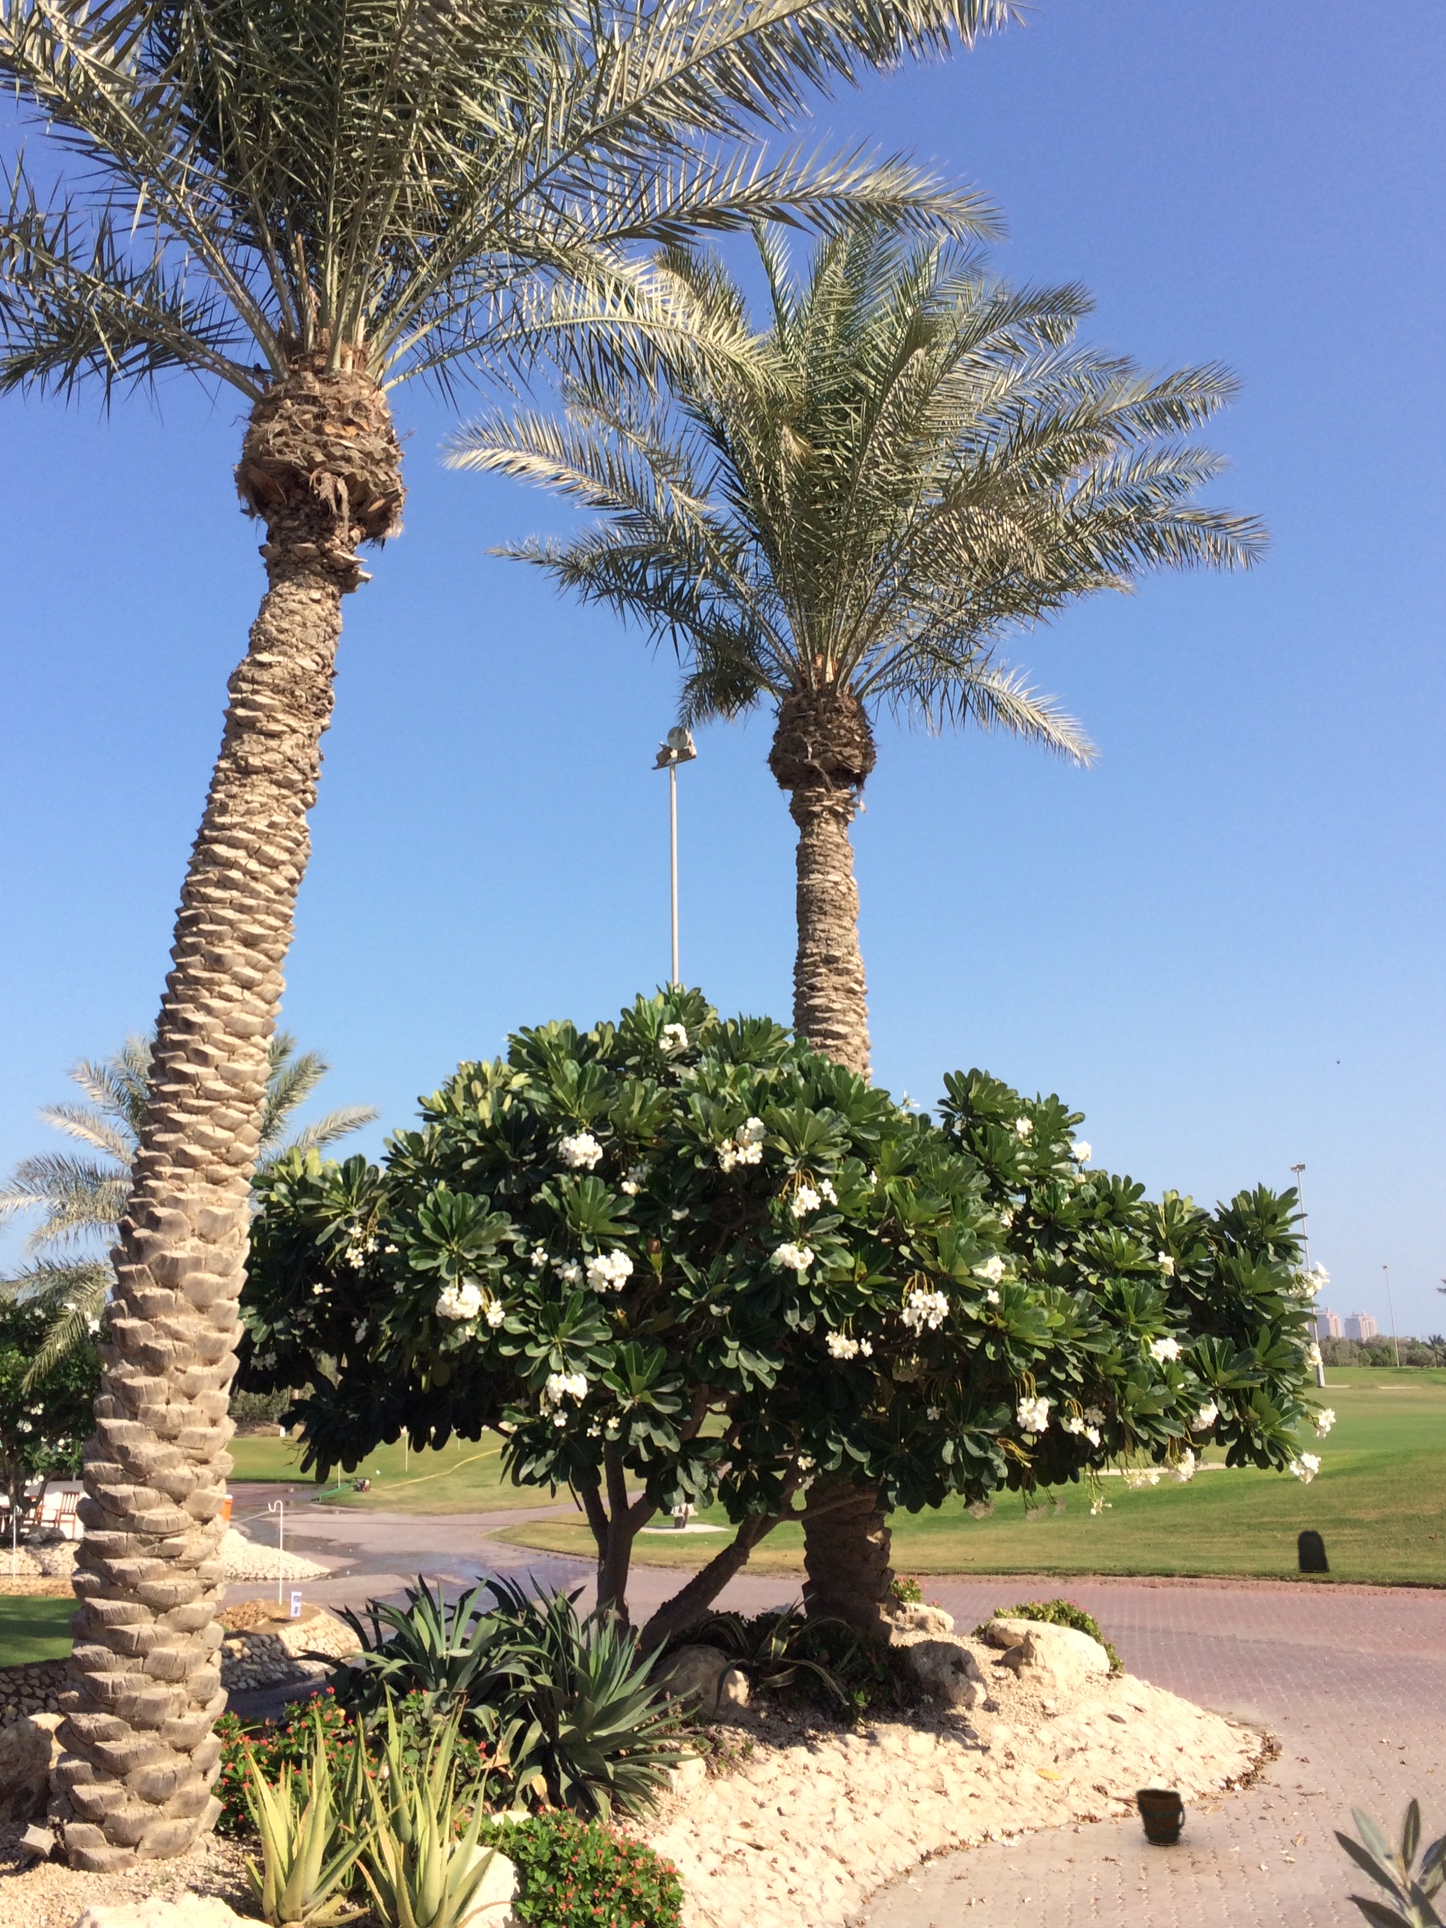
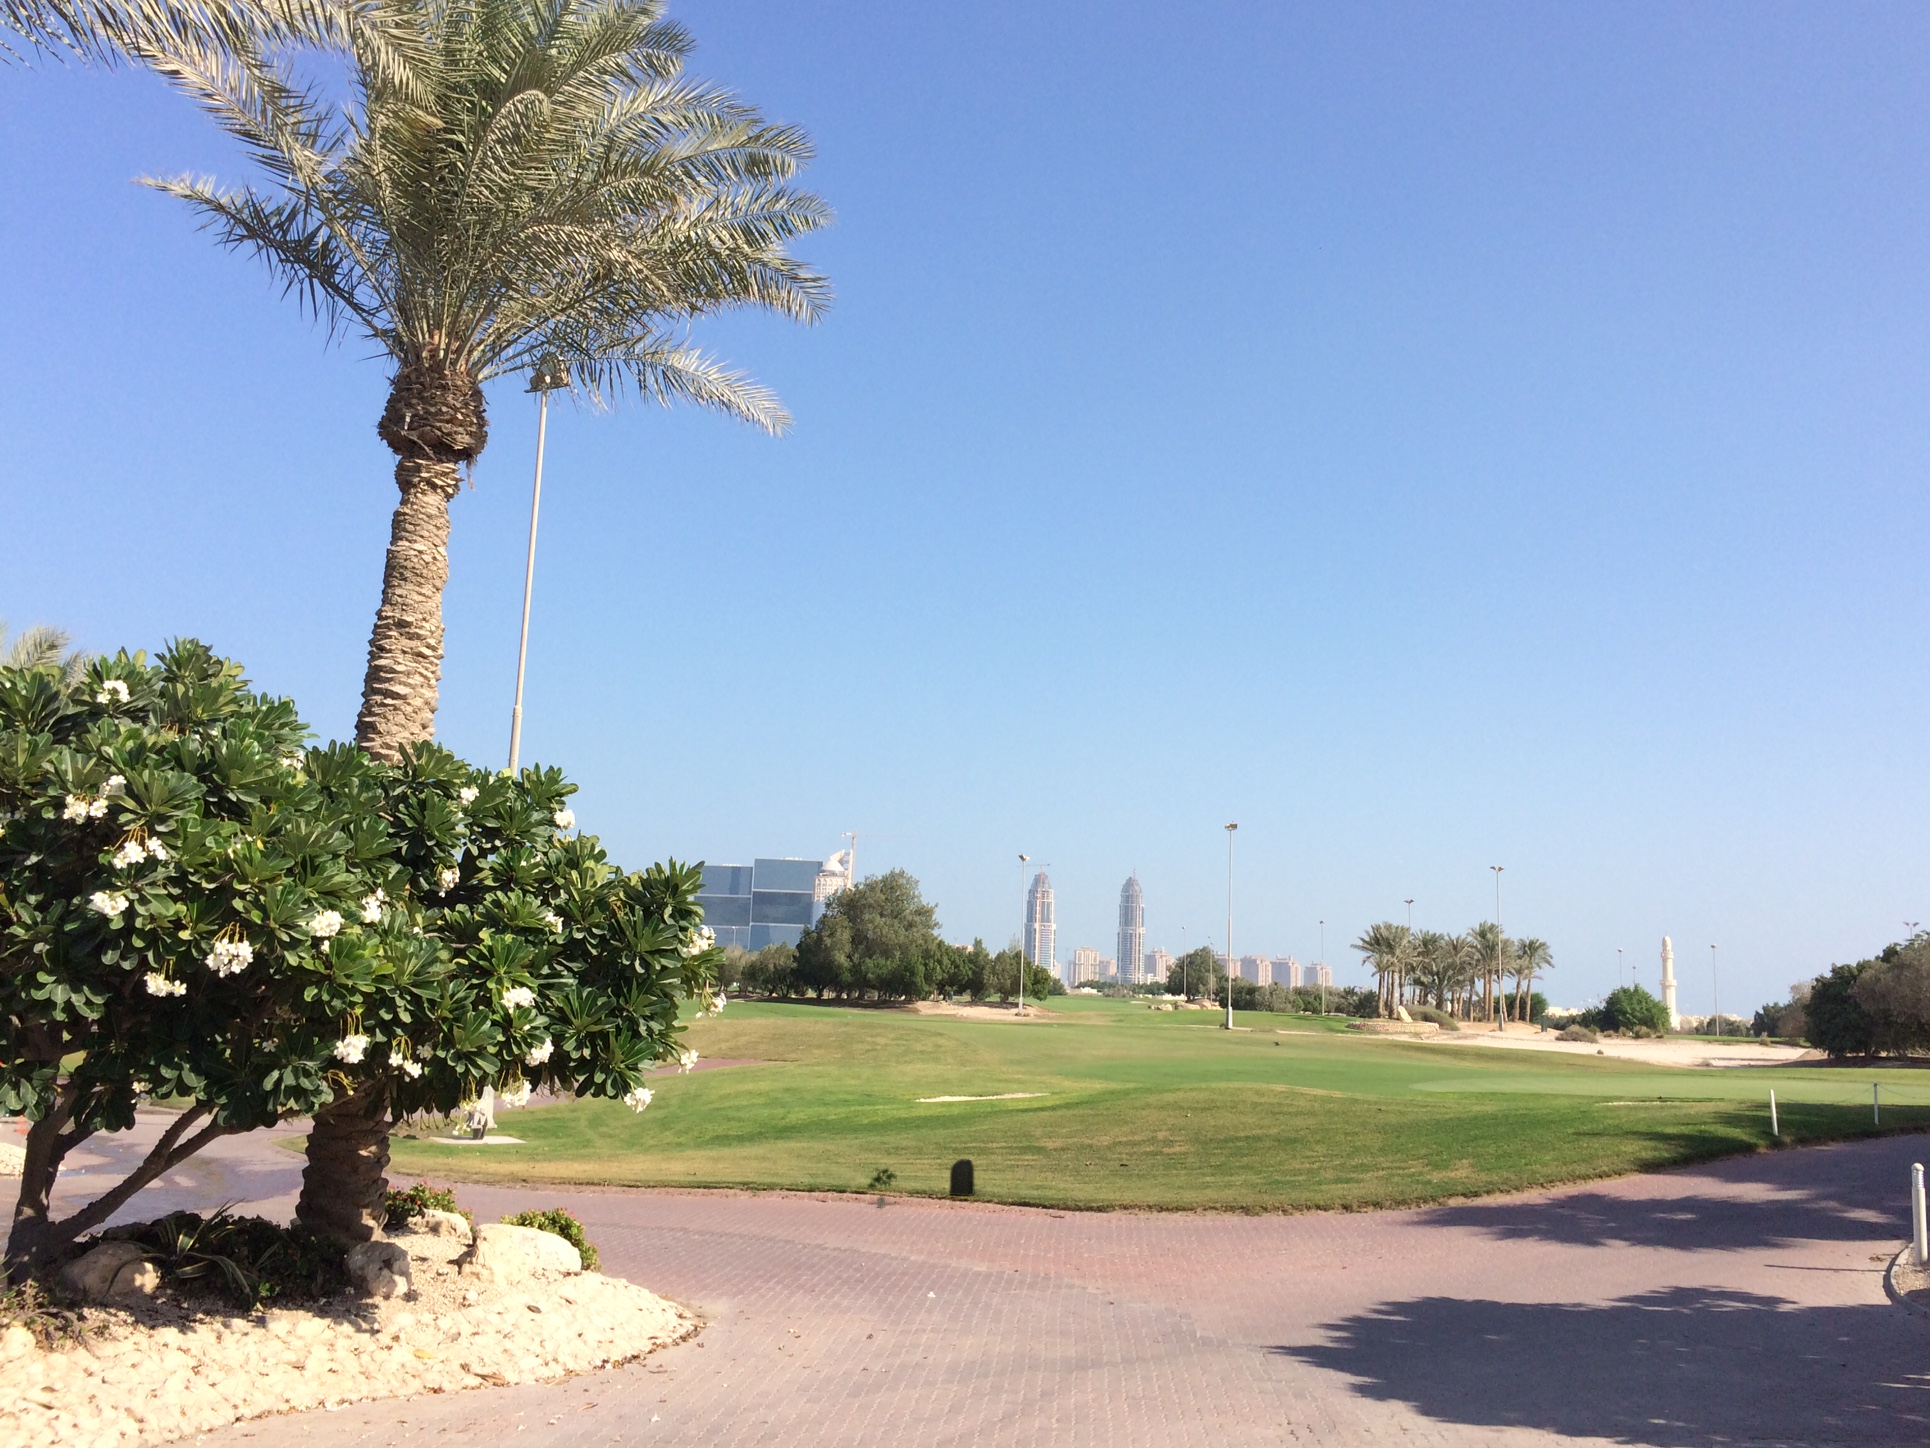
potted plant: none [1223,1543,1261,1589] -> present [867,1169,897,1208]
bucket: present [1136,1788,1186,1846] -> none [437,1359,483,1404]

